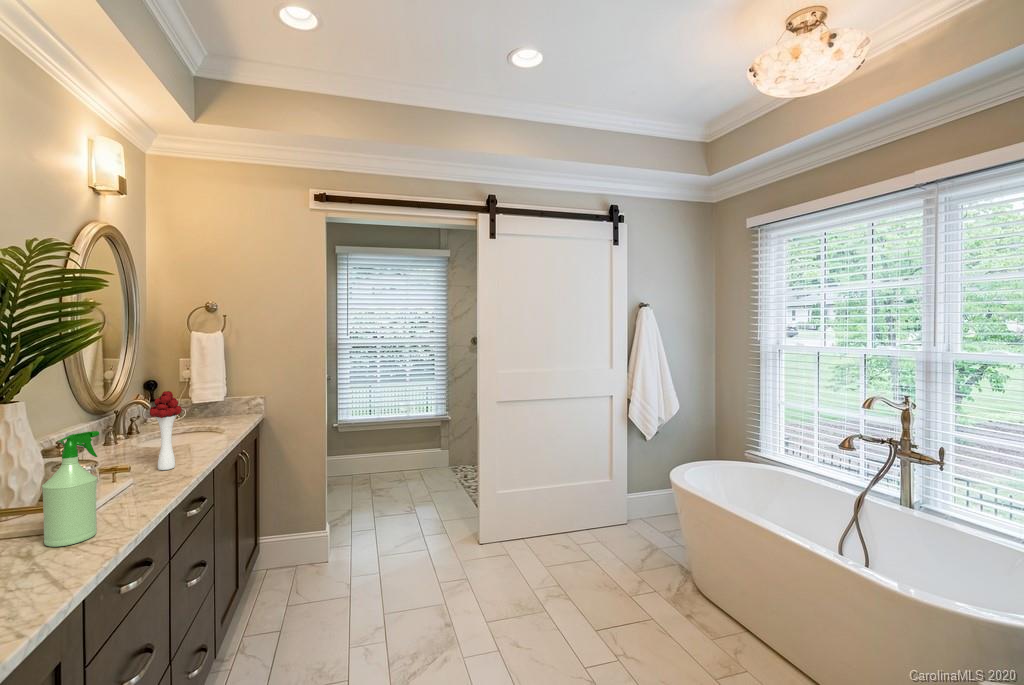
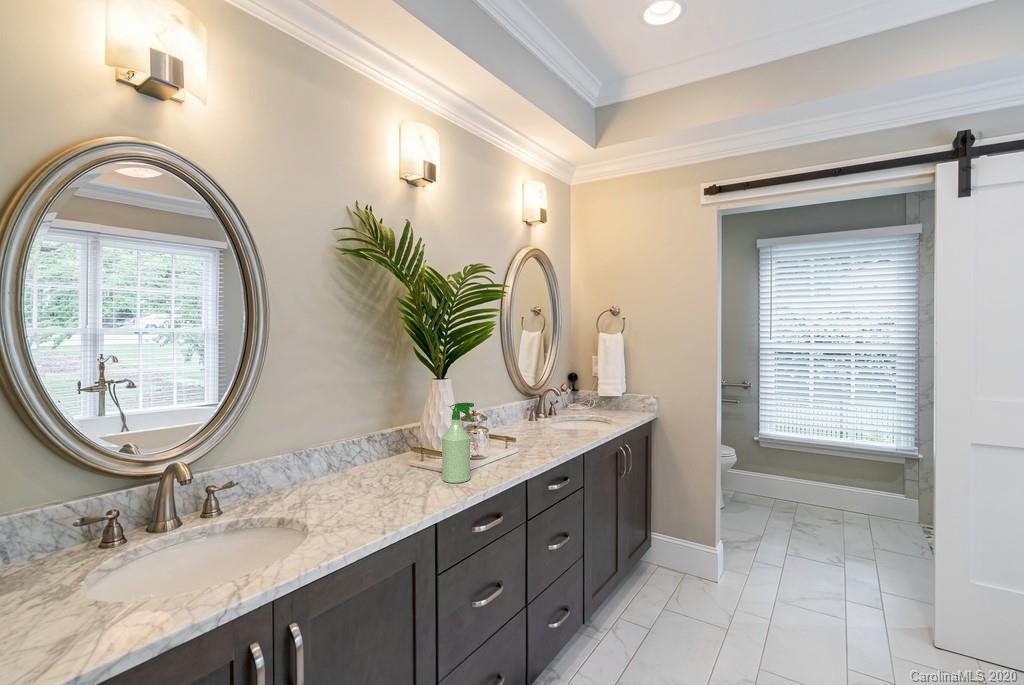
flower bouquet: present [150,391,182,470] -> none [534,380,557,446]

